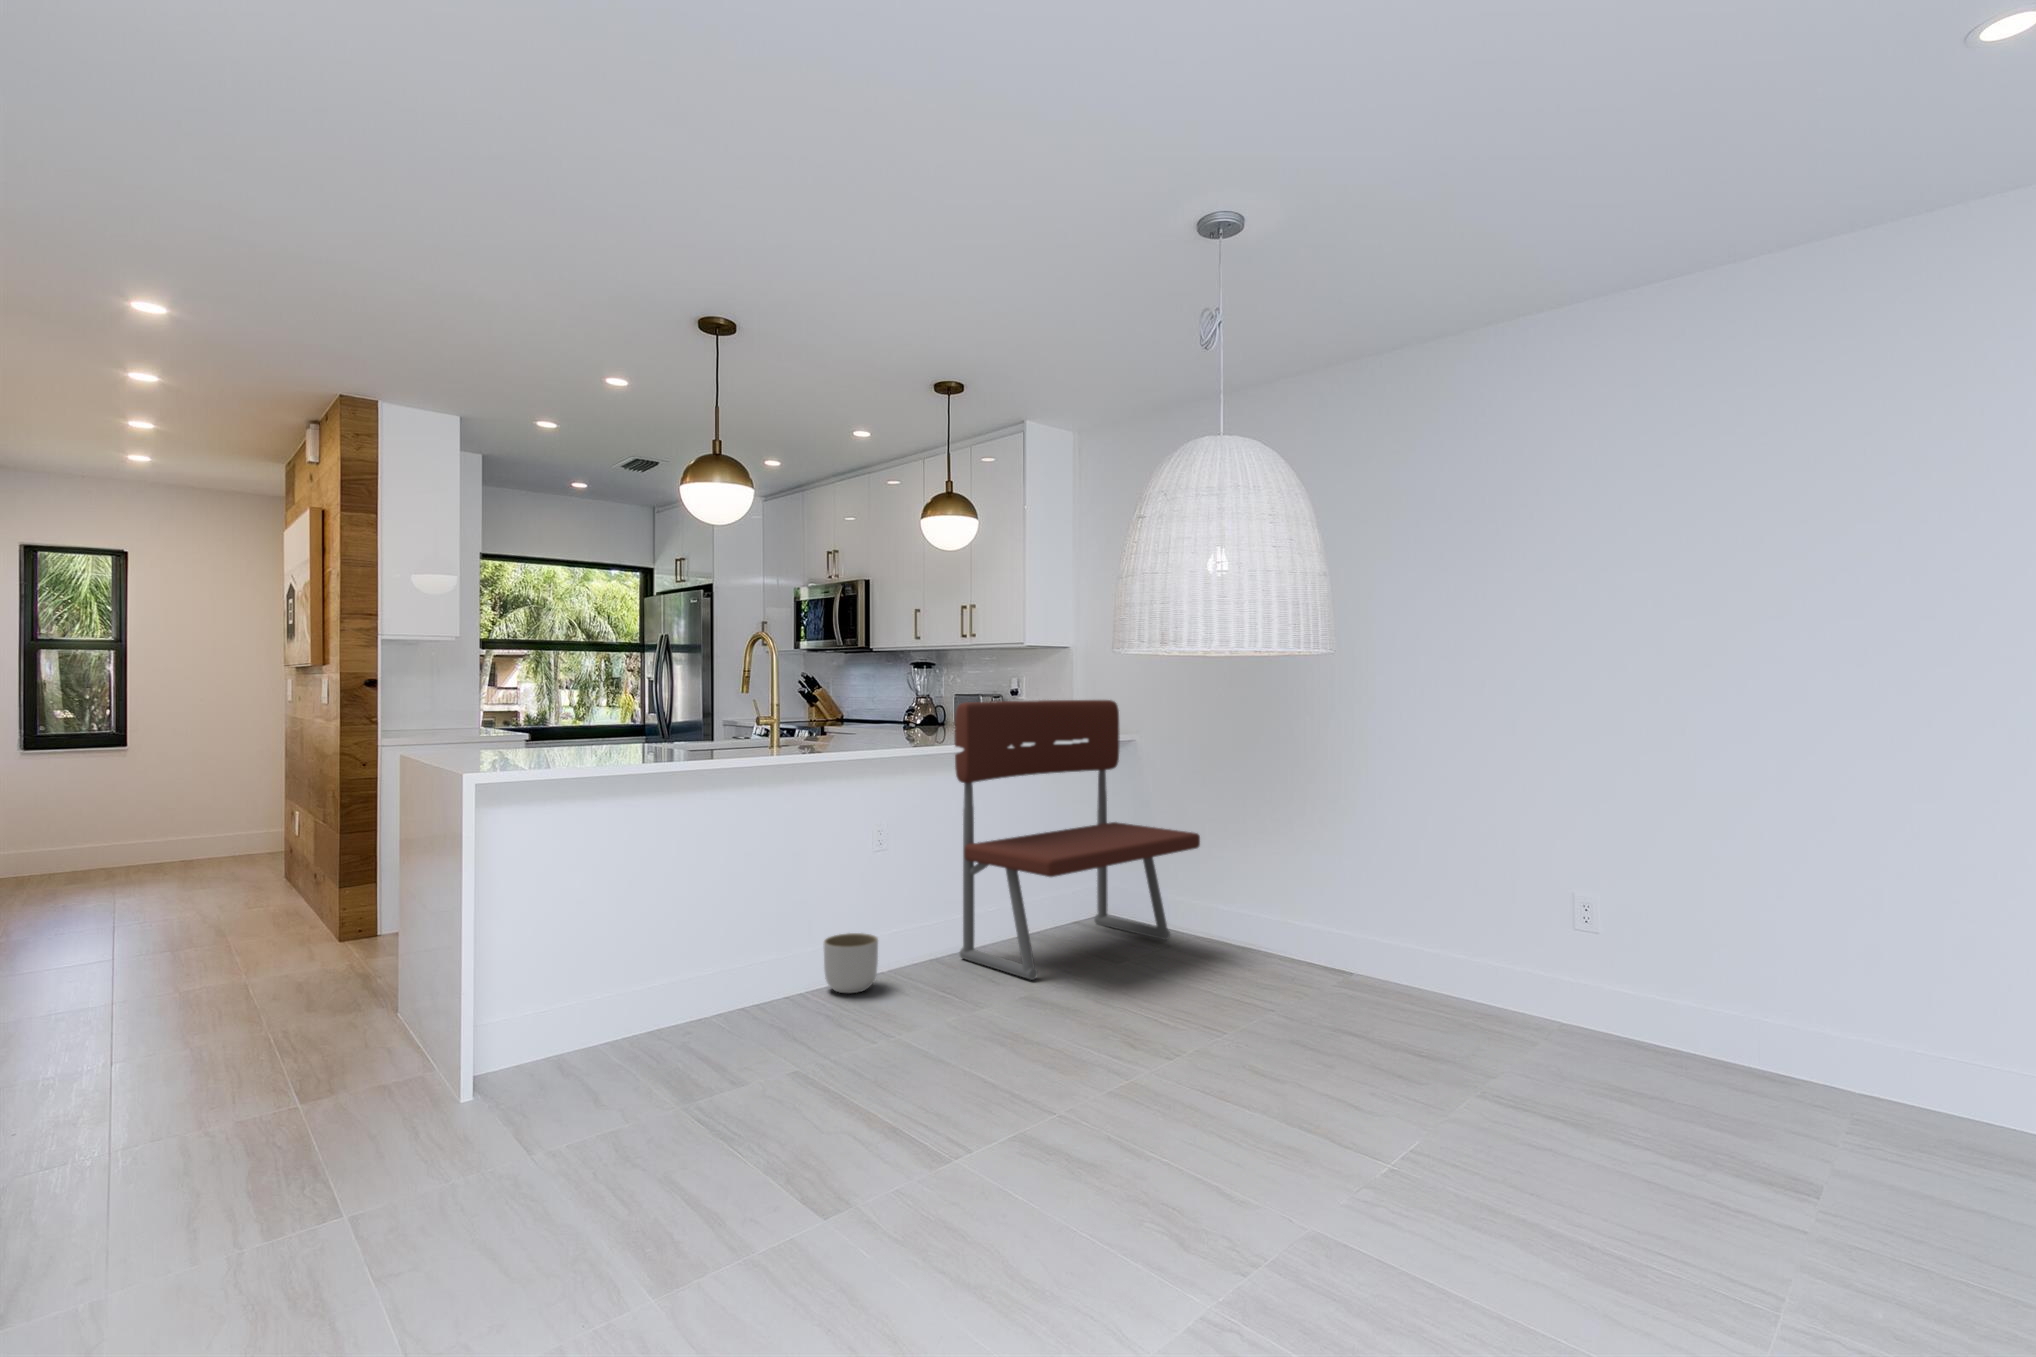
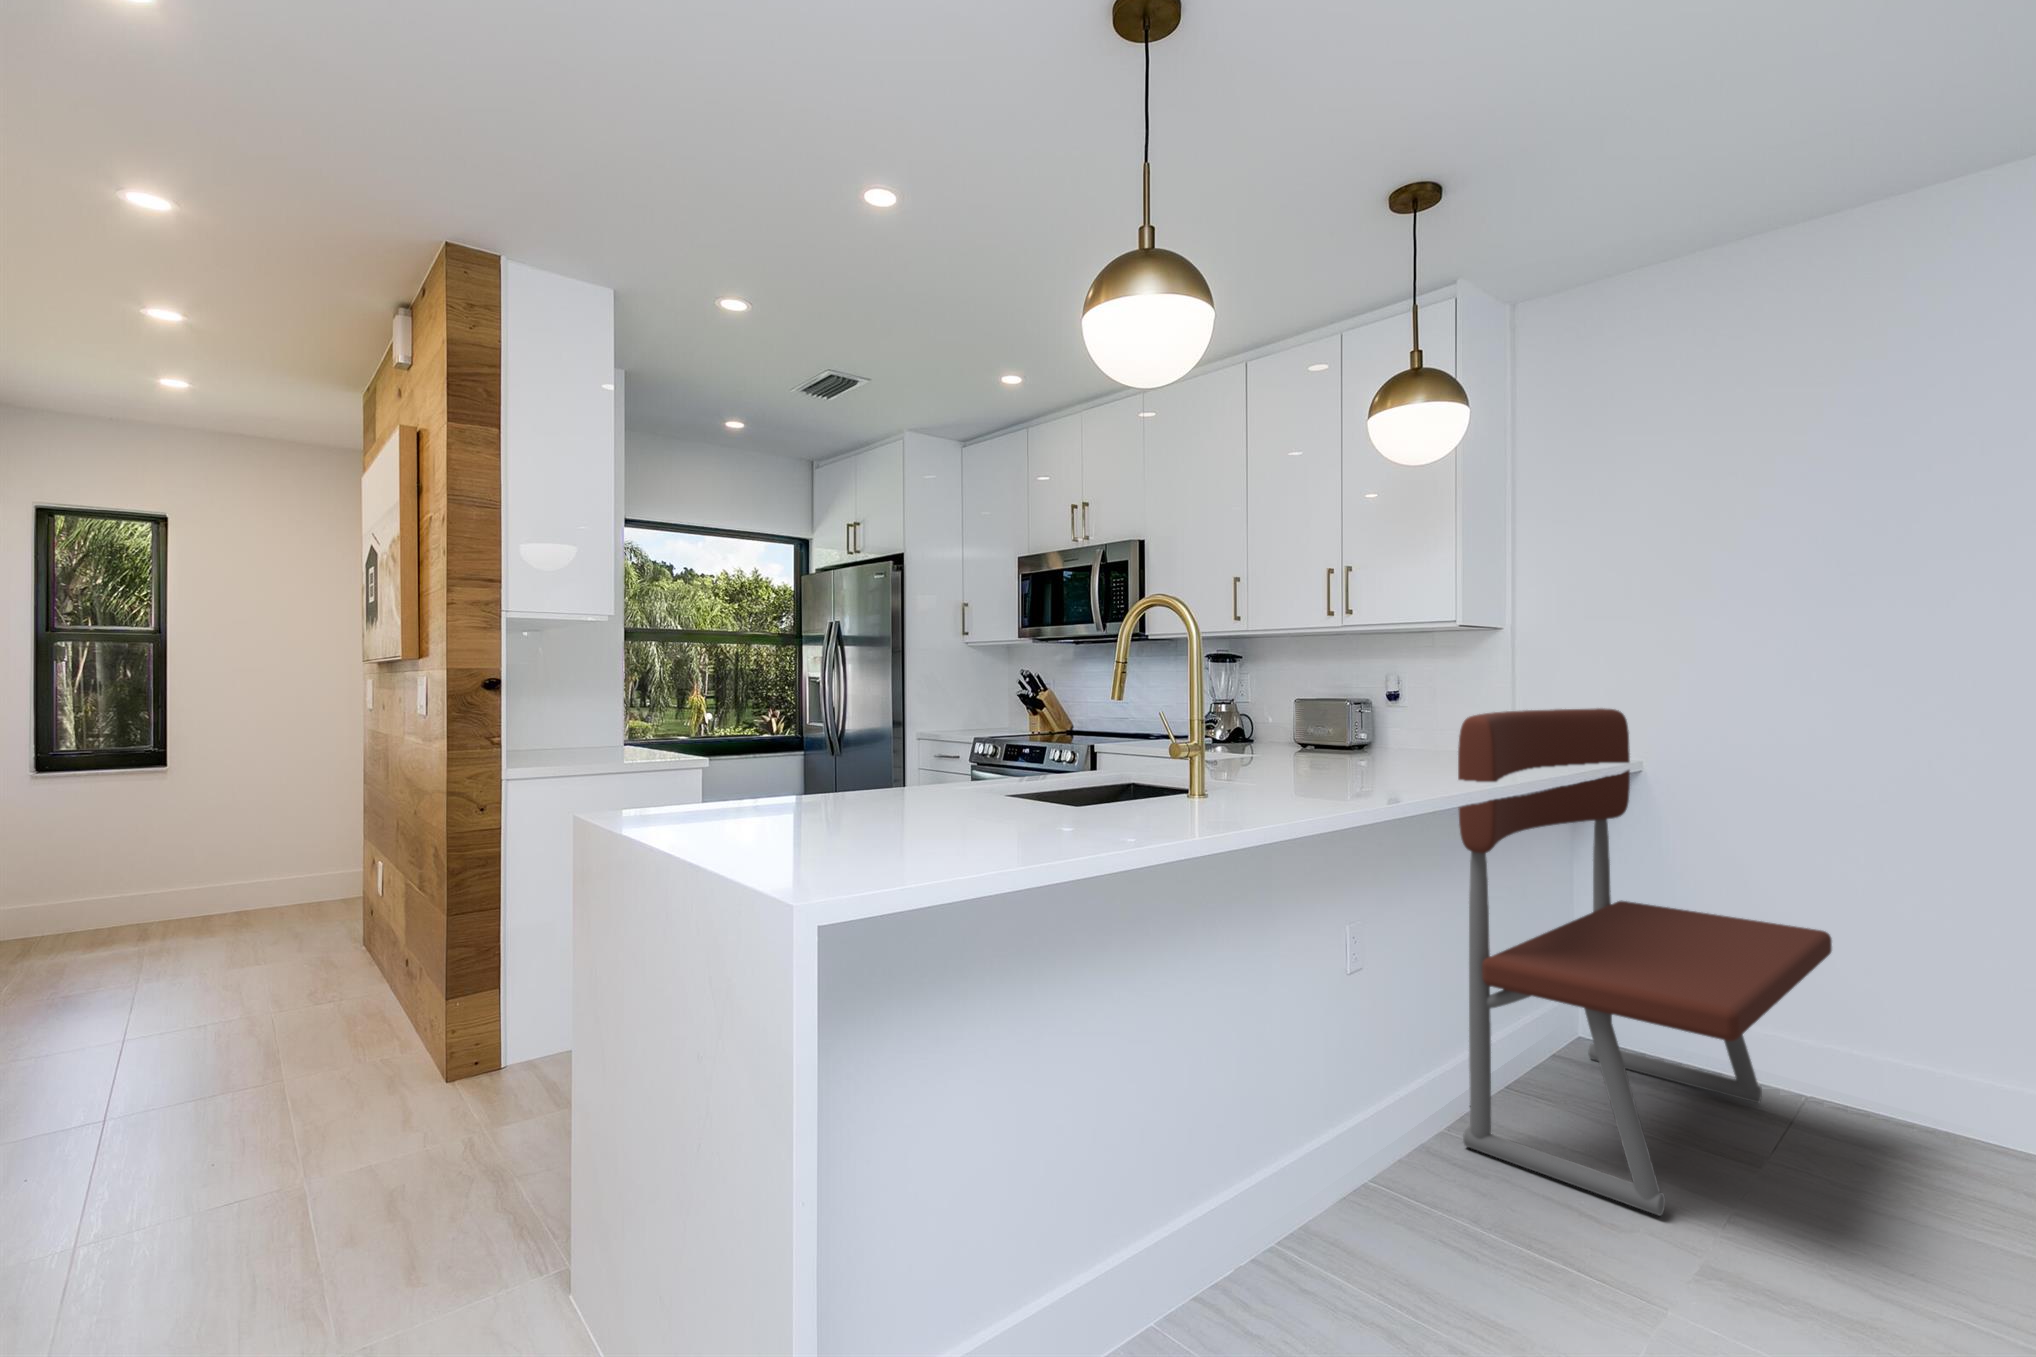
planter: present [824,933,878,993] -> none [1300,1125,1403,1252]

